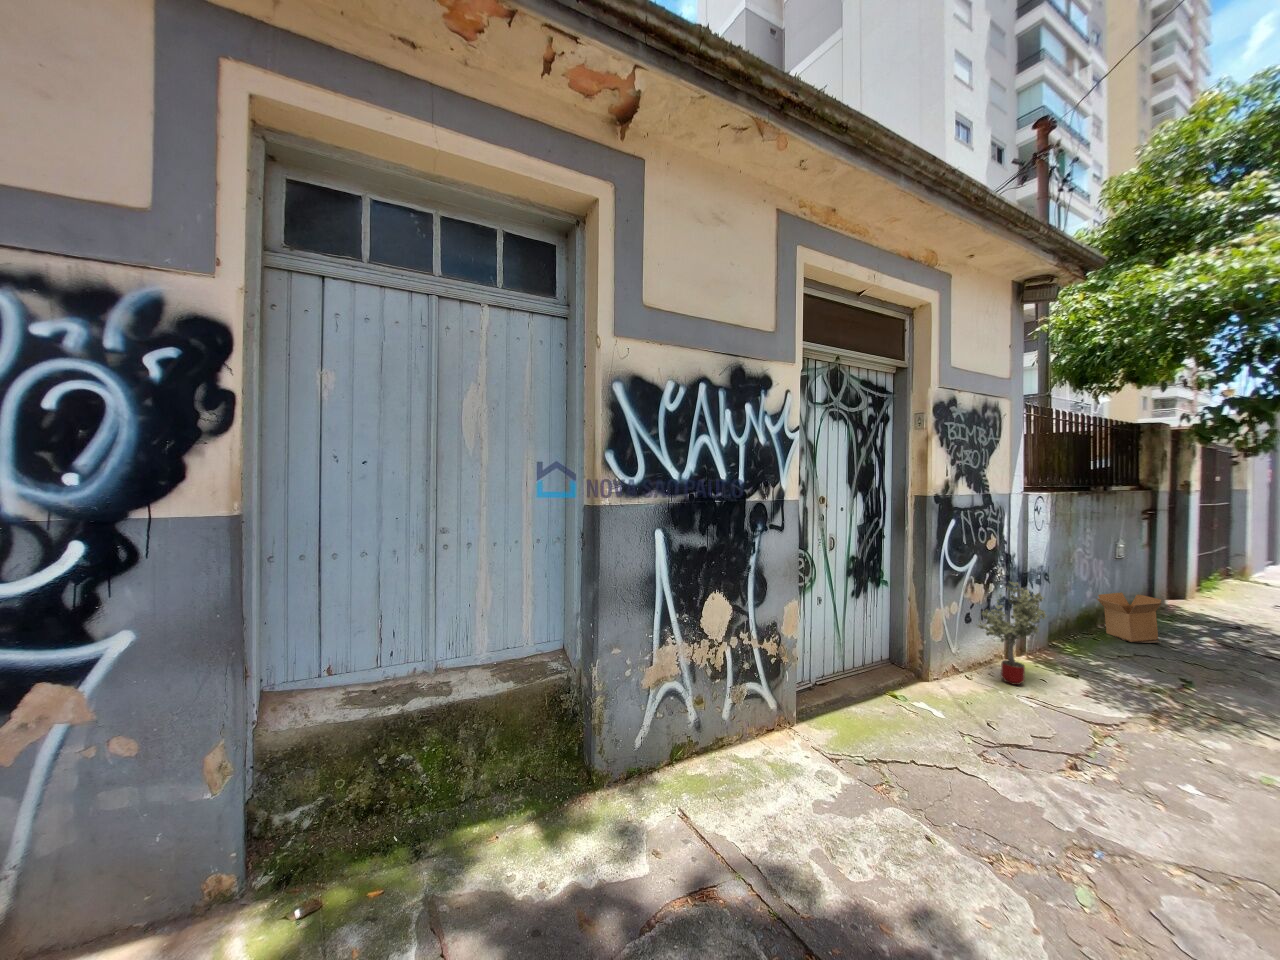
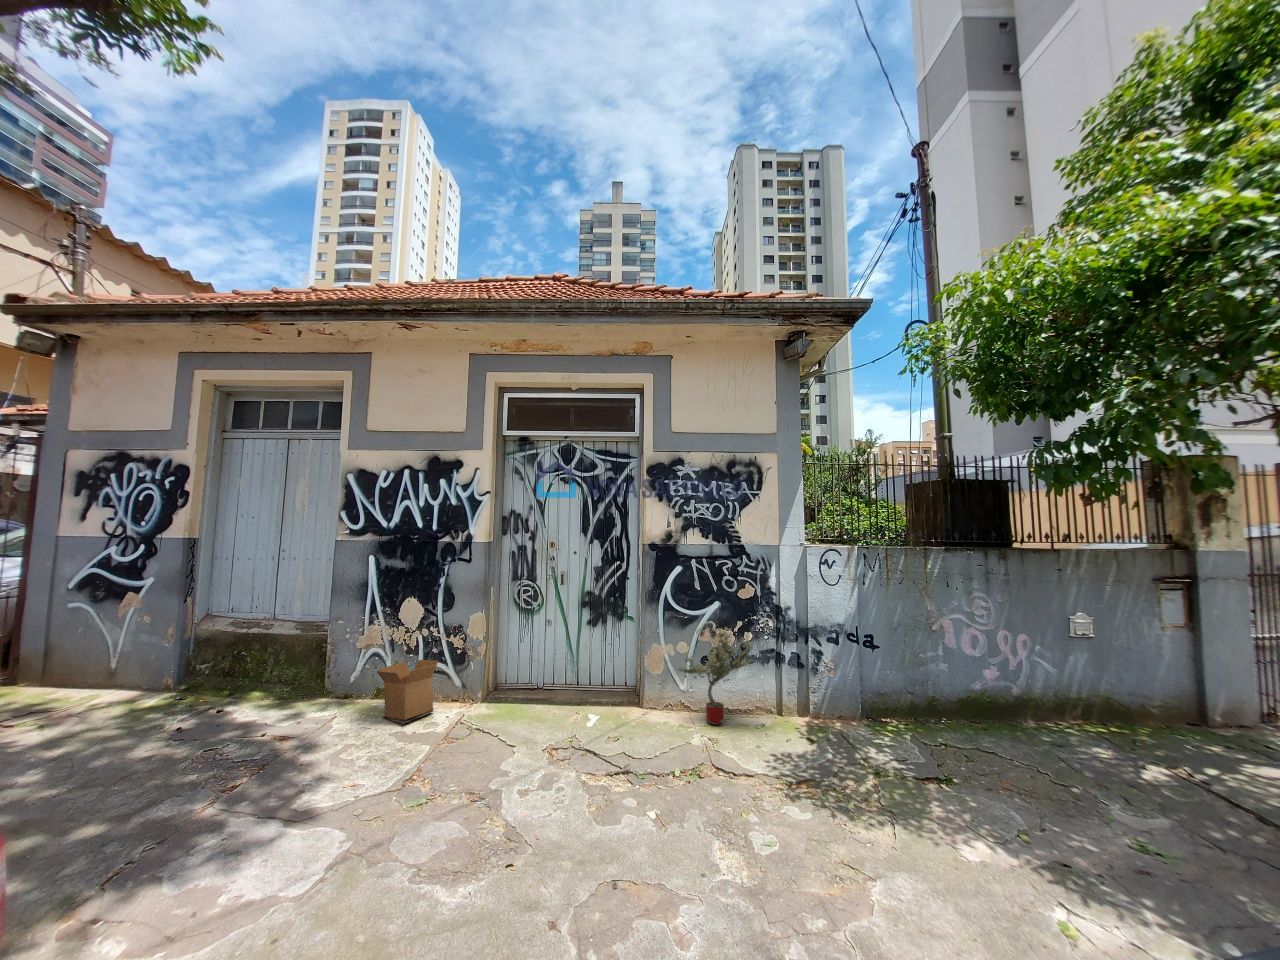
cardboard box: present [1097,593,1161,643] -> present [377,660,438,724]

